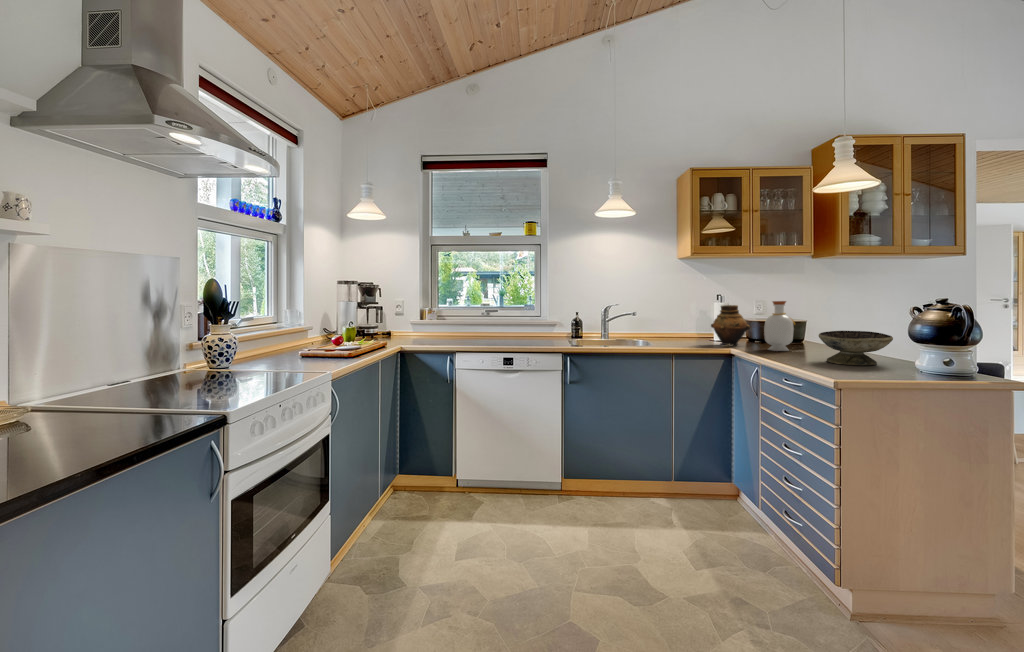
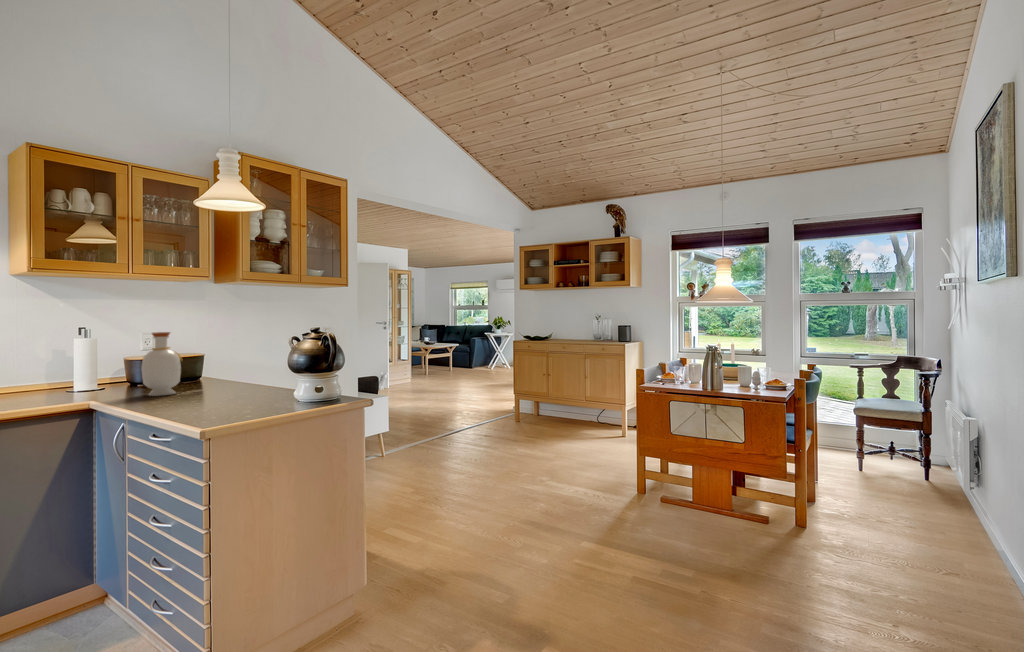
vase: present [711,305,750,345] -> none [65,339,126,395]
decorative bowl: present [819,331,893,365] -> none [200,365,278,405]

